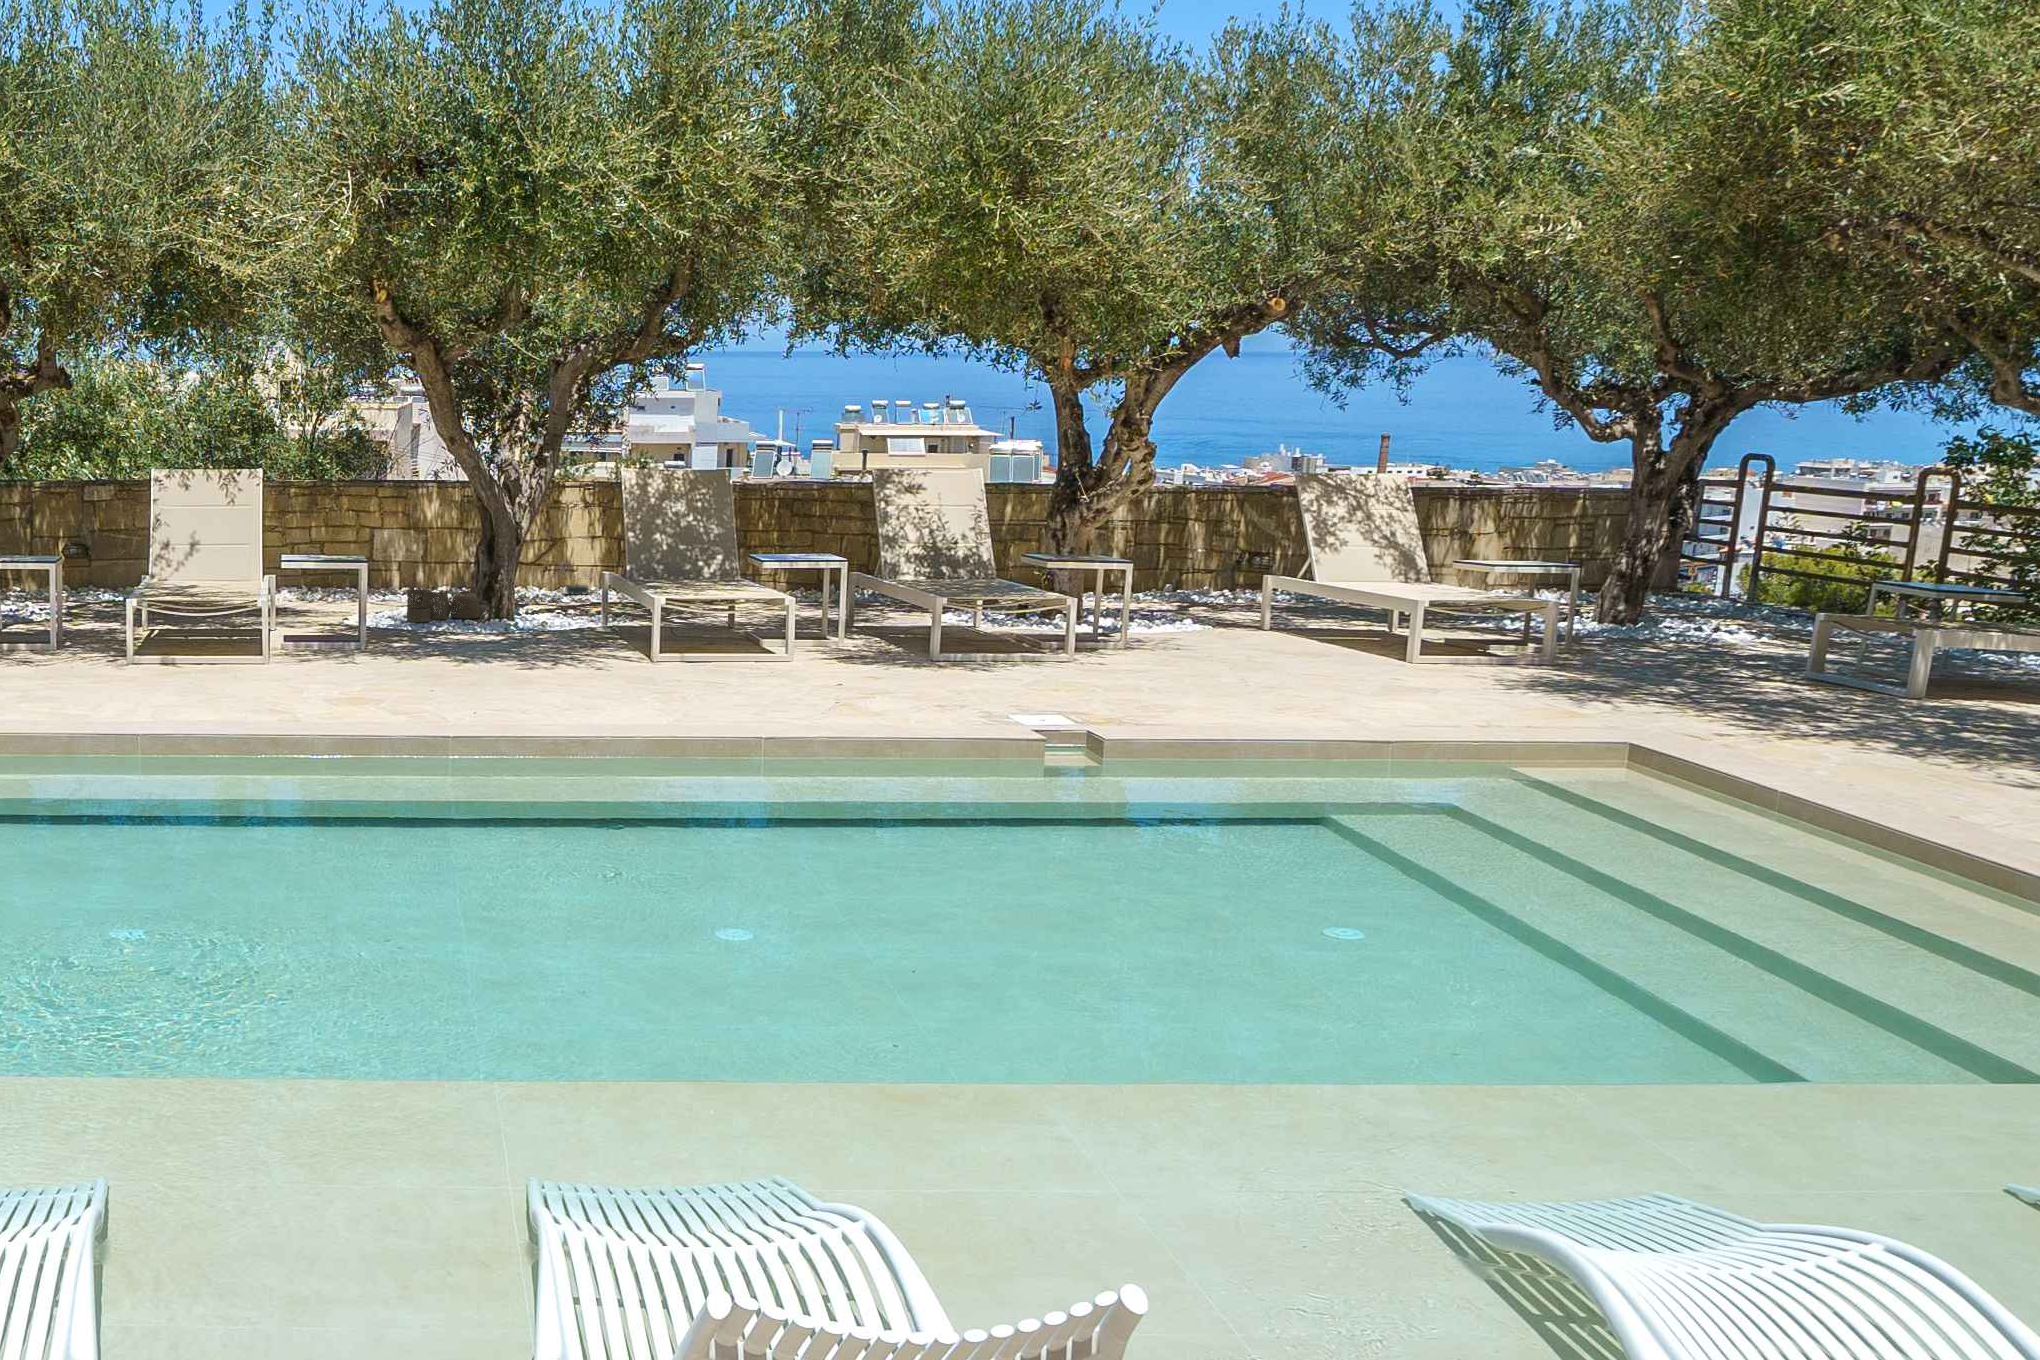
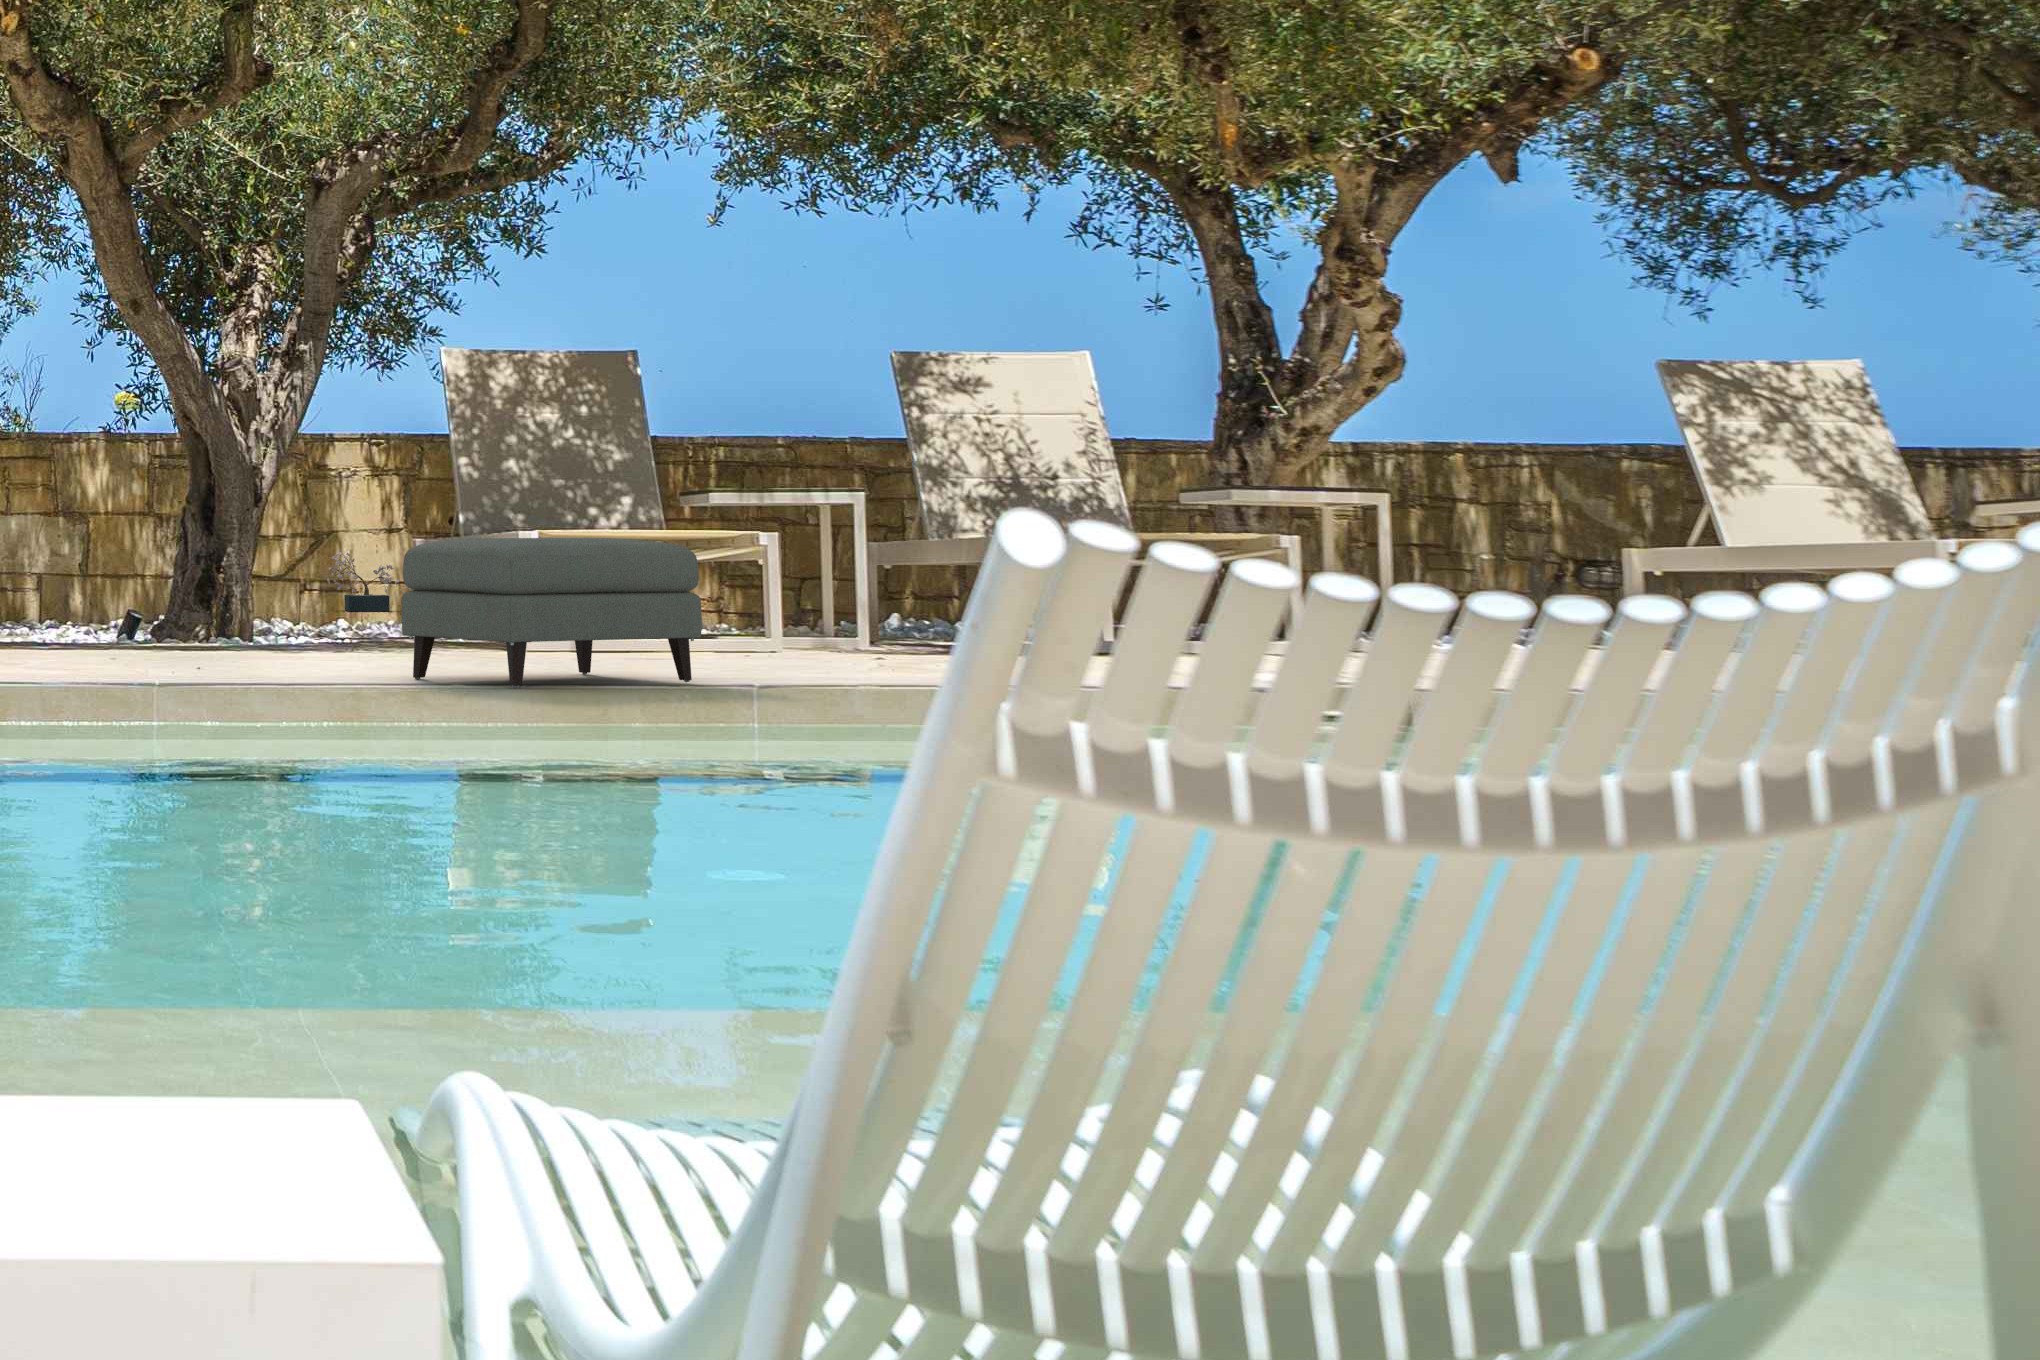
woven basket: present [407,586,479,622] -> none [56,569,192,628]
ottoman: none [579,616,734,703] -> present [401,538,702,688]

